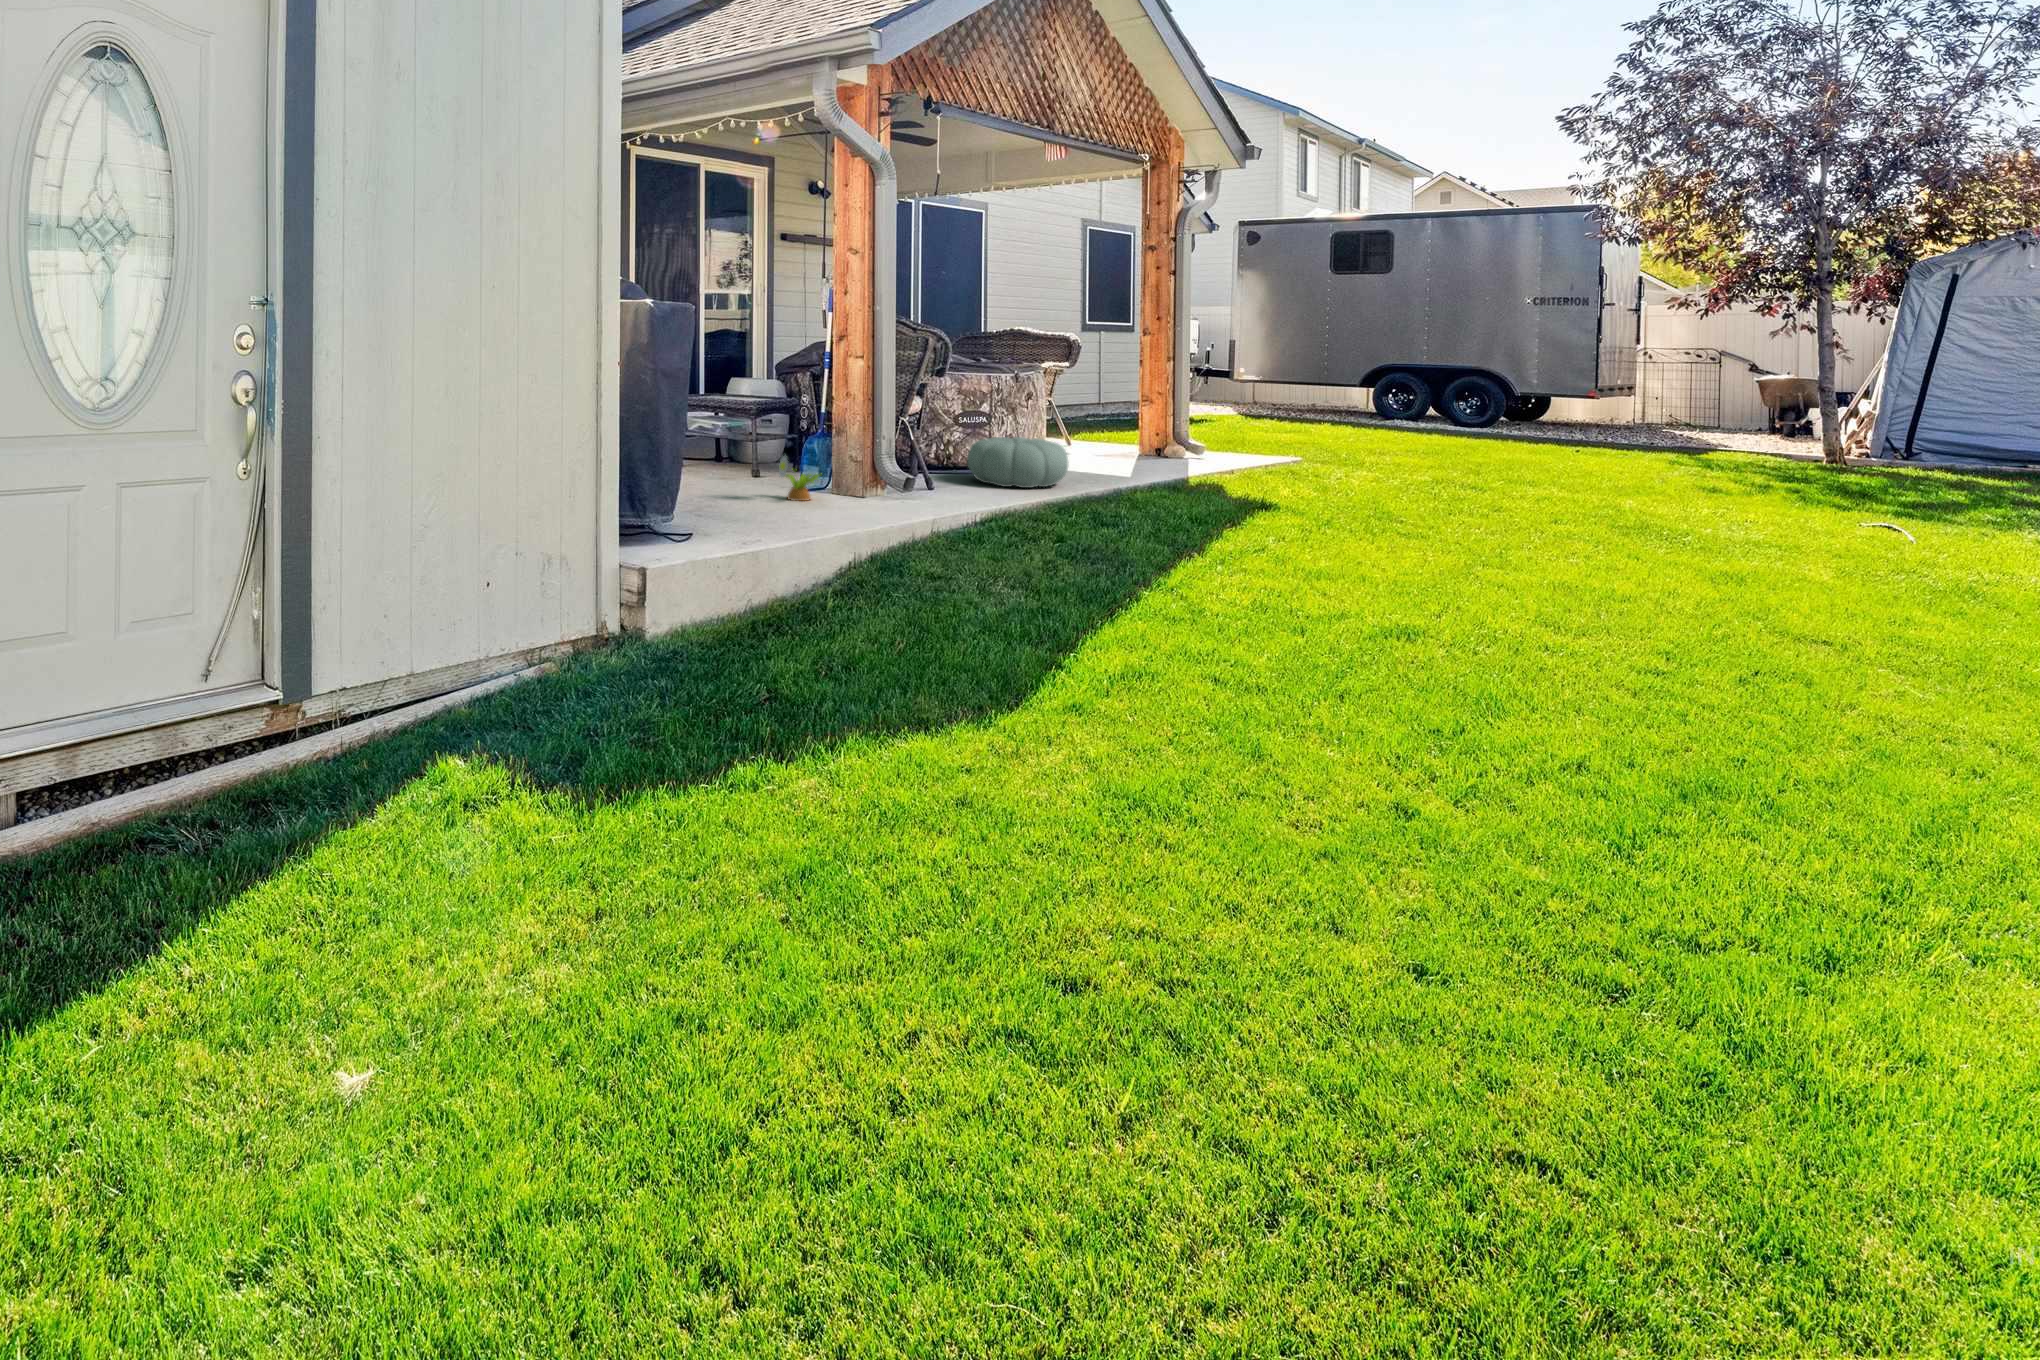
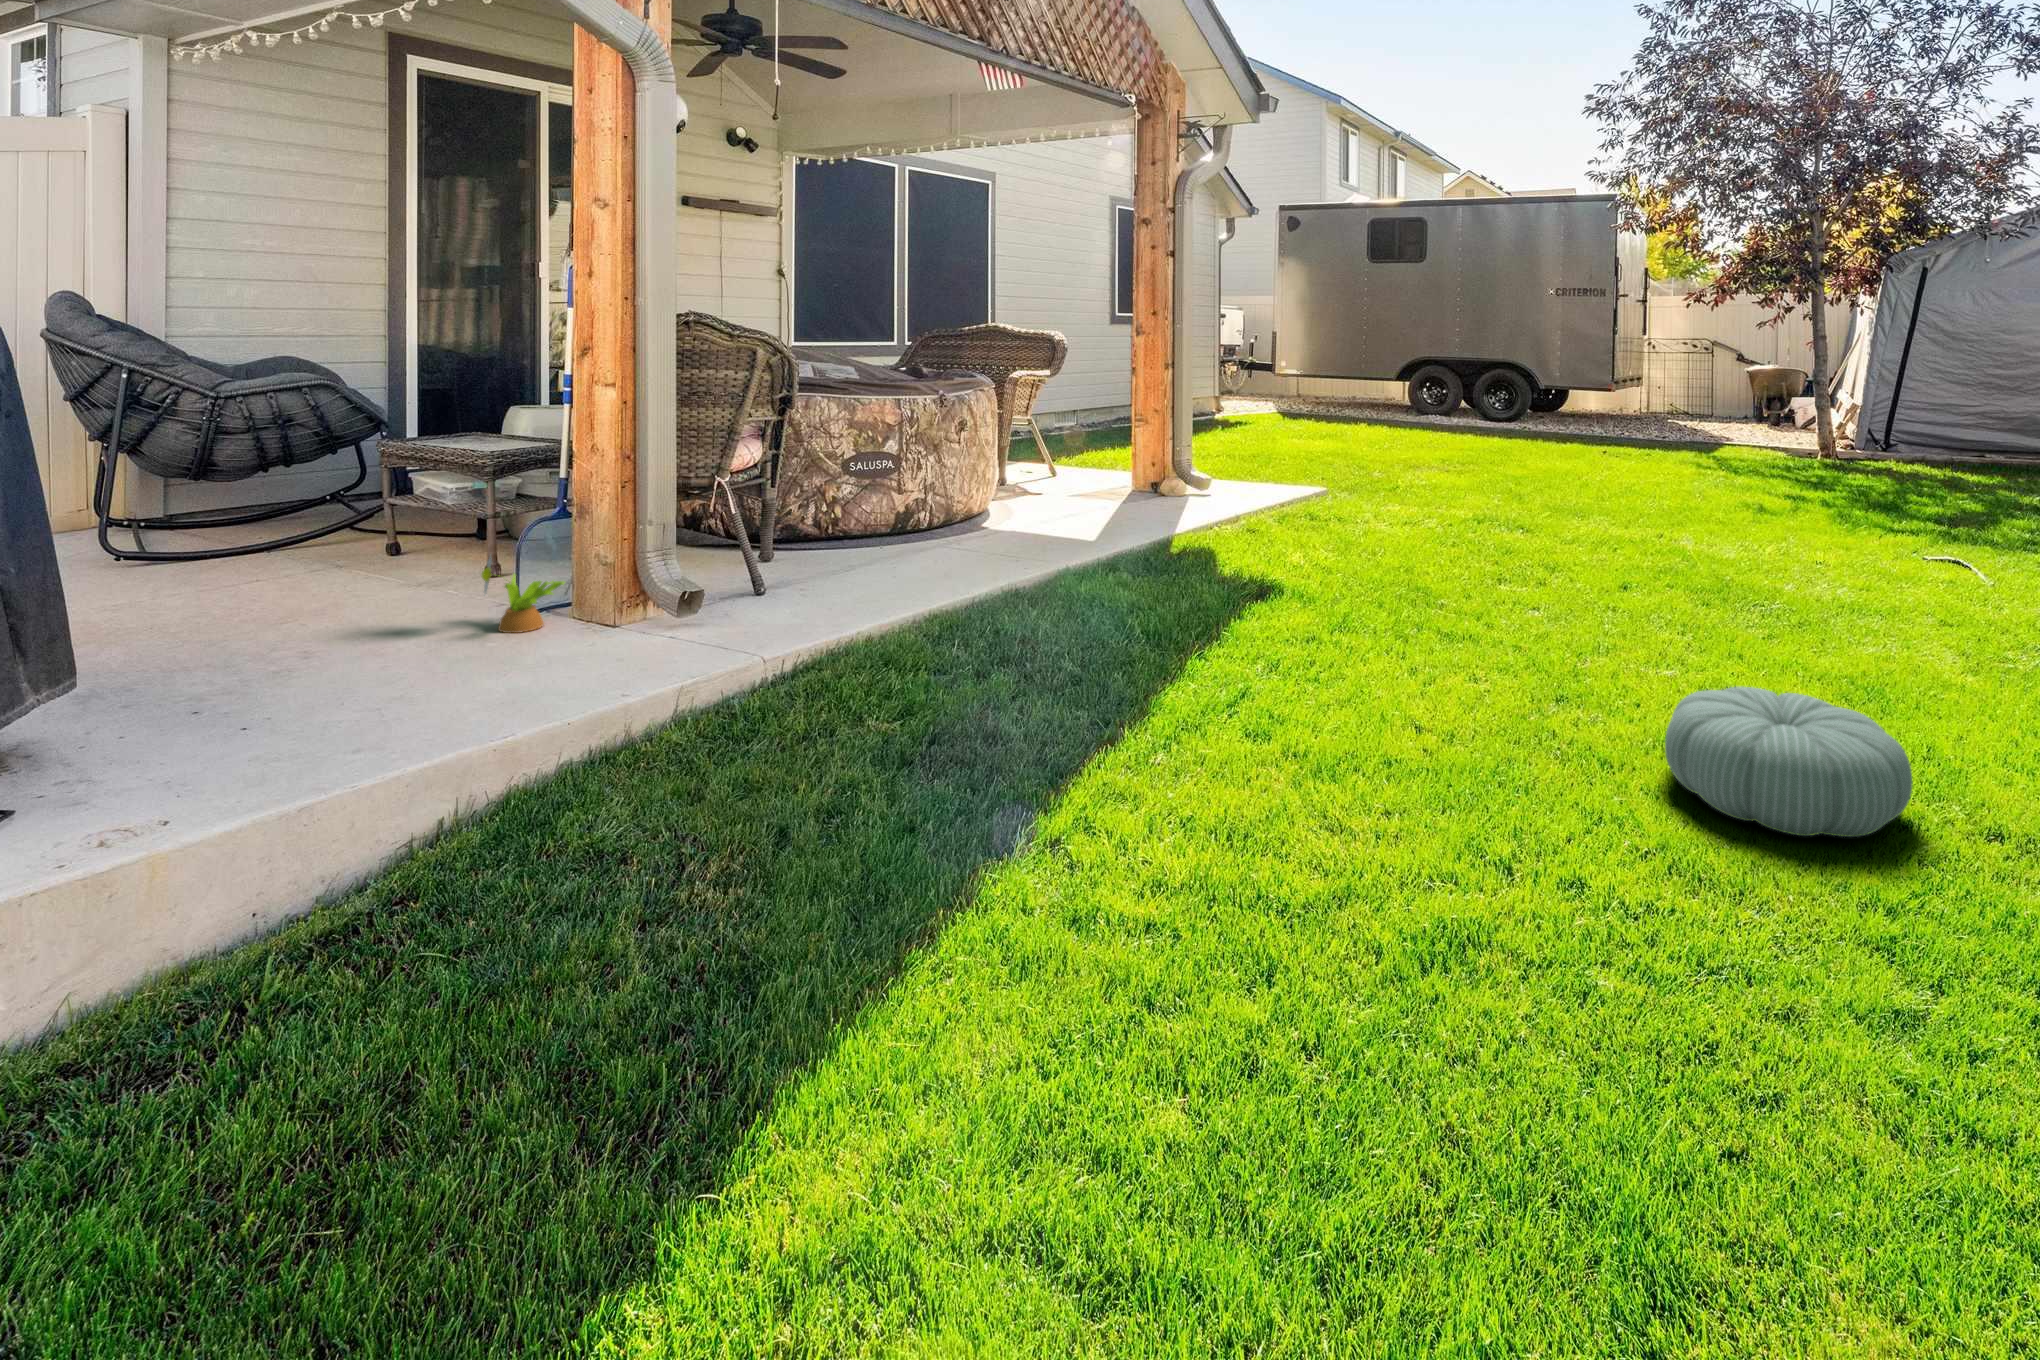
pouf: present [967,437,1068,488] -> present [1665,687,1912,837]

